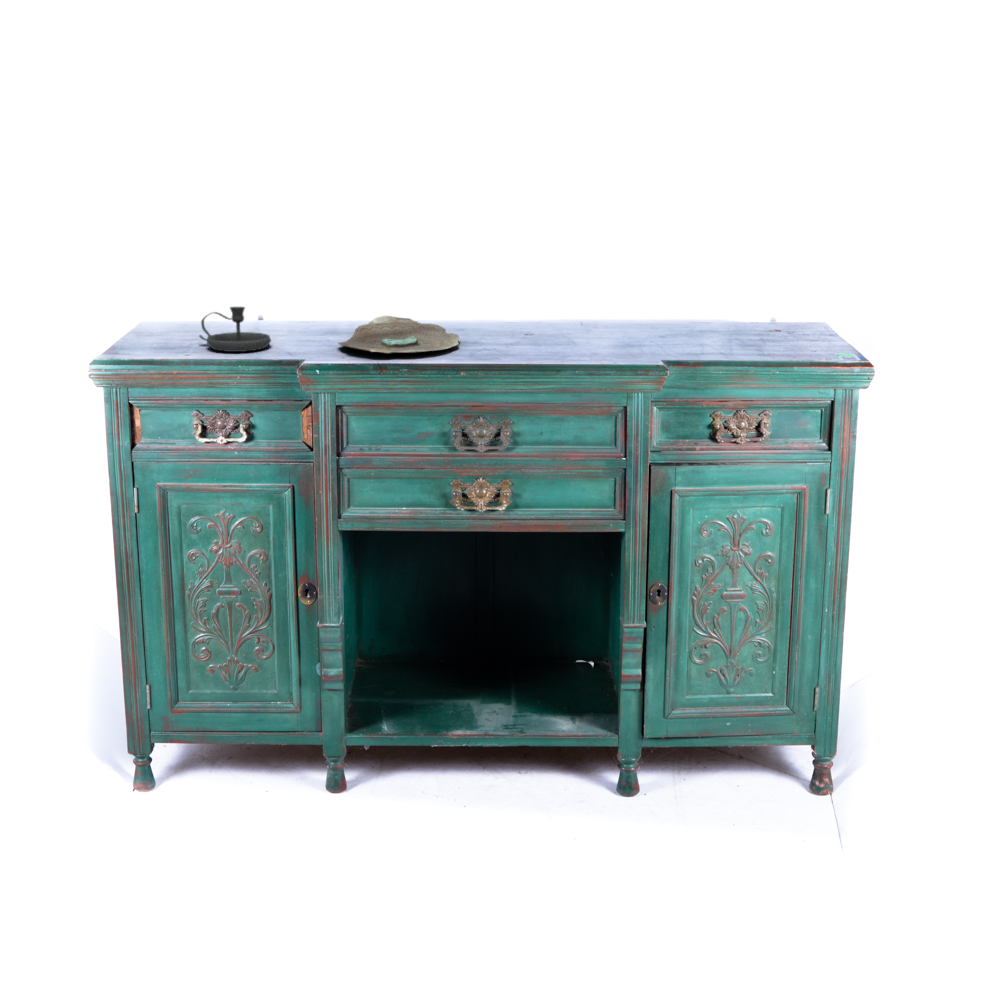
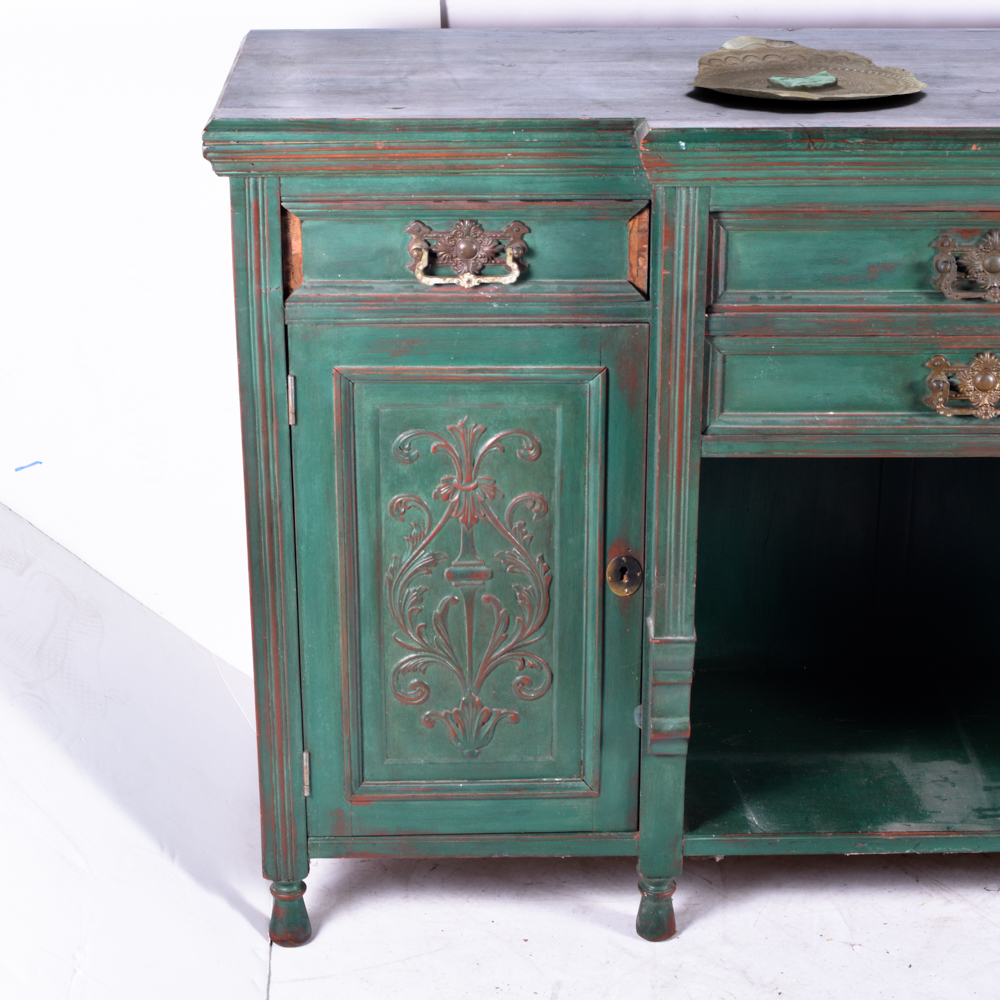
candlestick: present [199,307,271,352] -> none [407,12,552,102]

